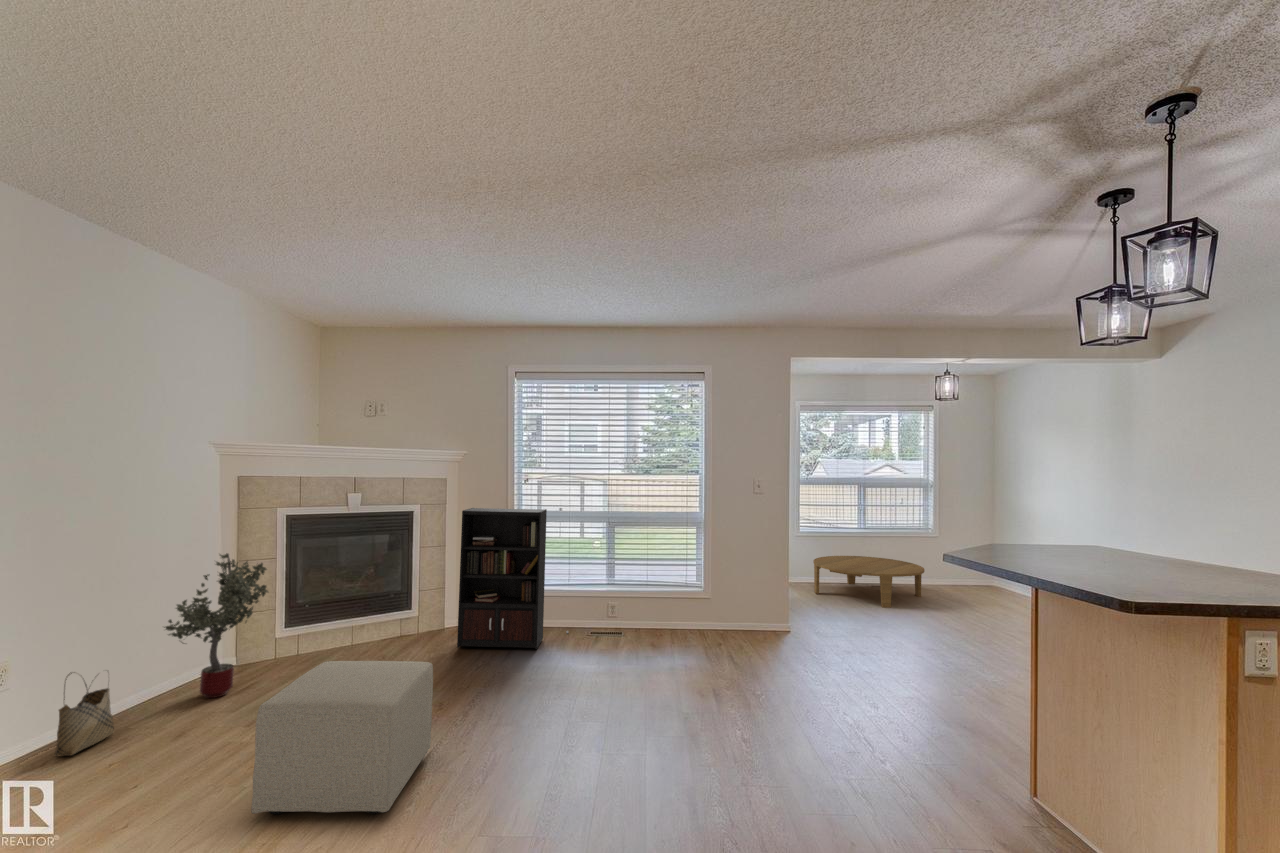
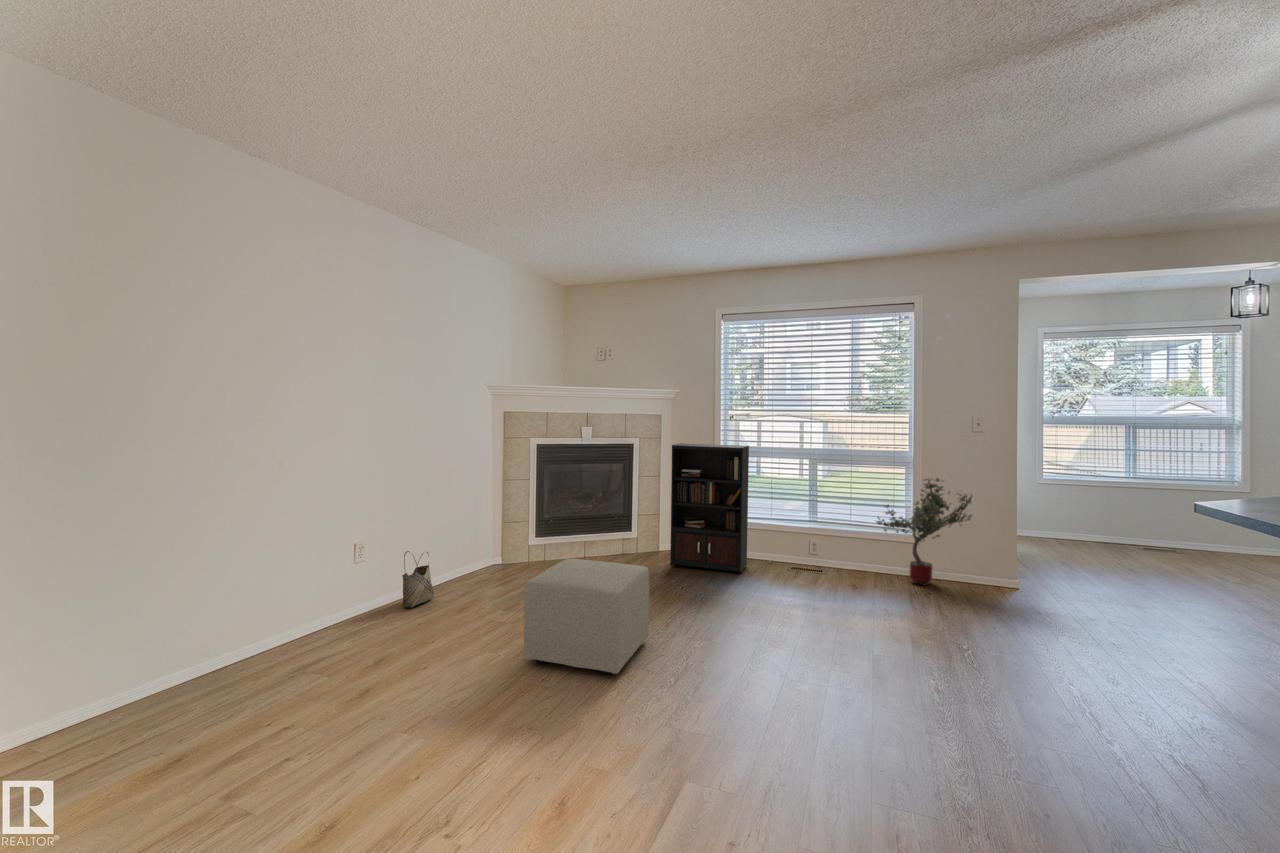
potted tree: present [164,553,268,698] -> present [877,478,972,585]
coffee table: present [813,556,924,608] -> none [1057,508,1217,570]

